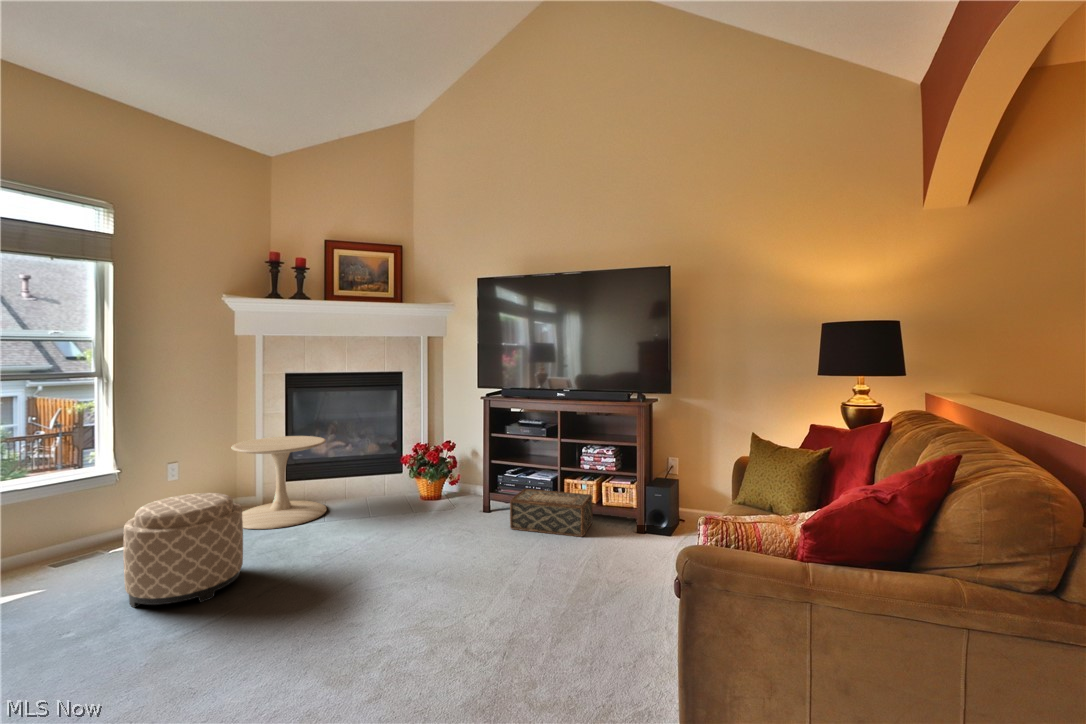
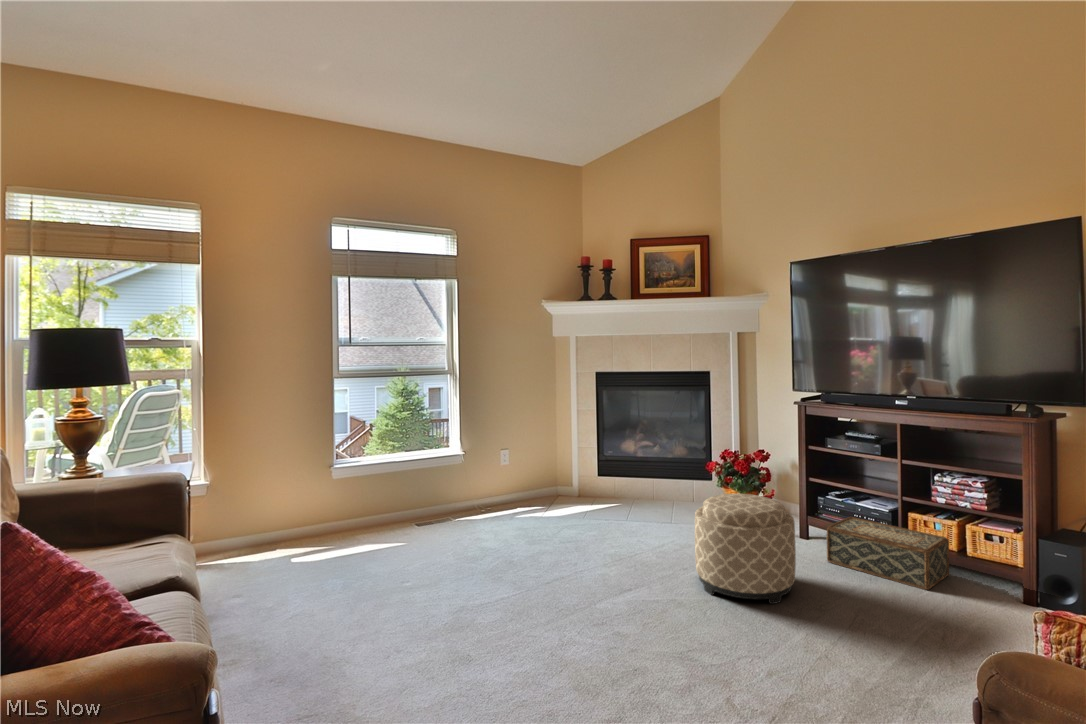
side table: present [231,436,327,529] -> none [553,433,633,518]
ottoman: present [123,493,243,608] -> present [695,494,796,604]

